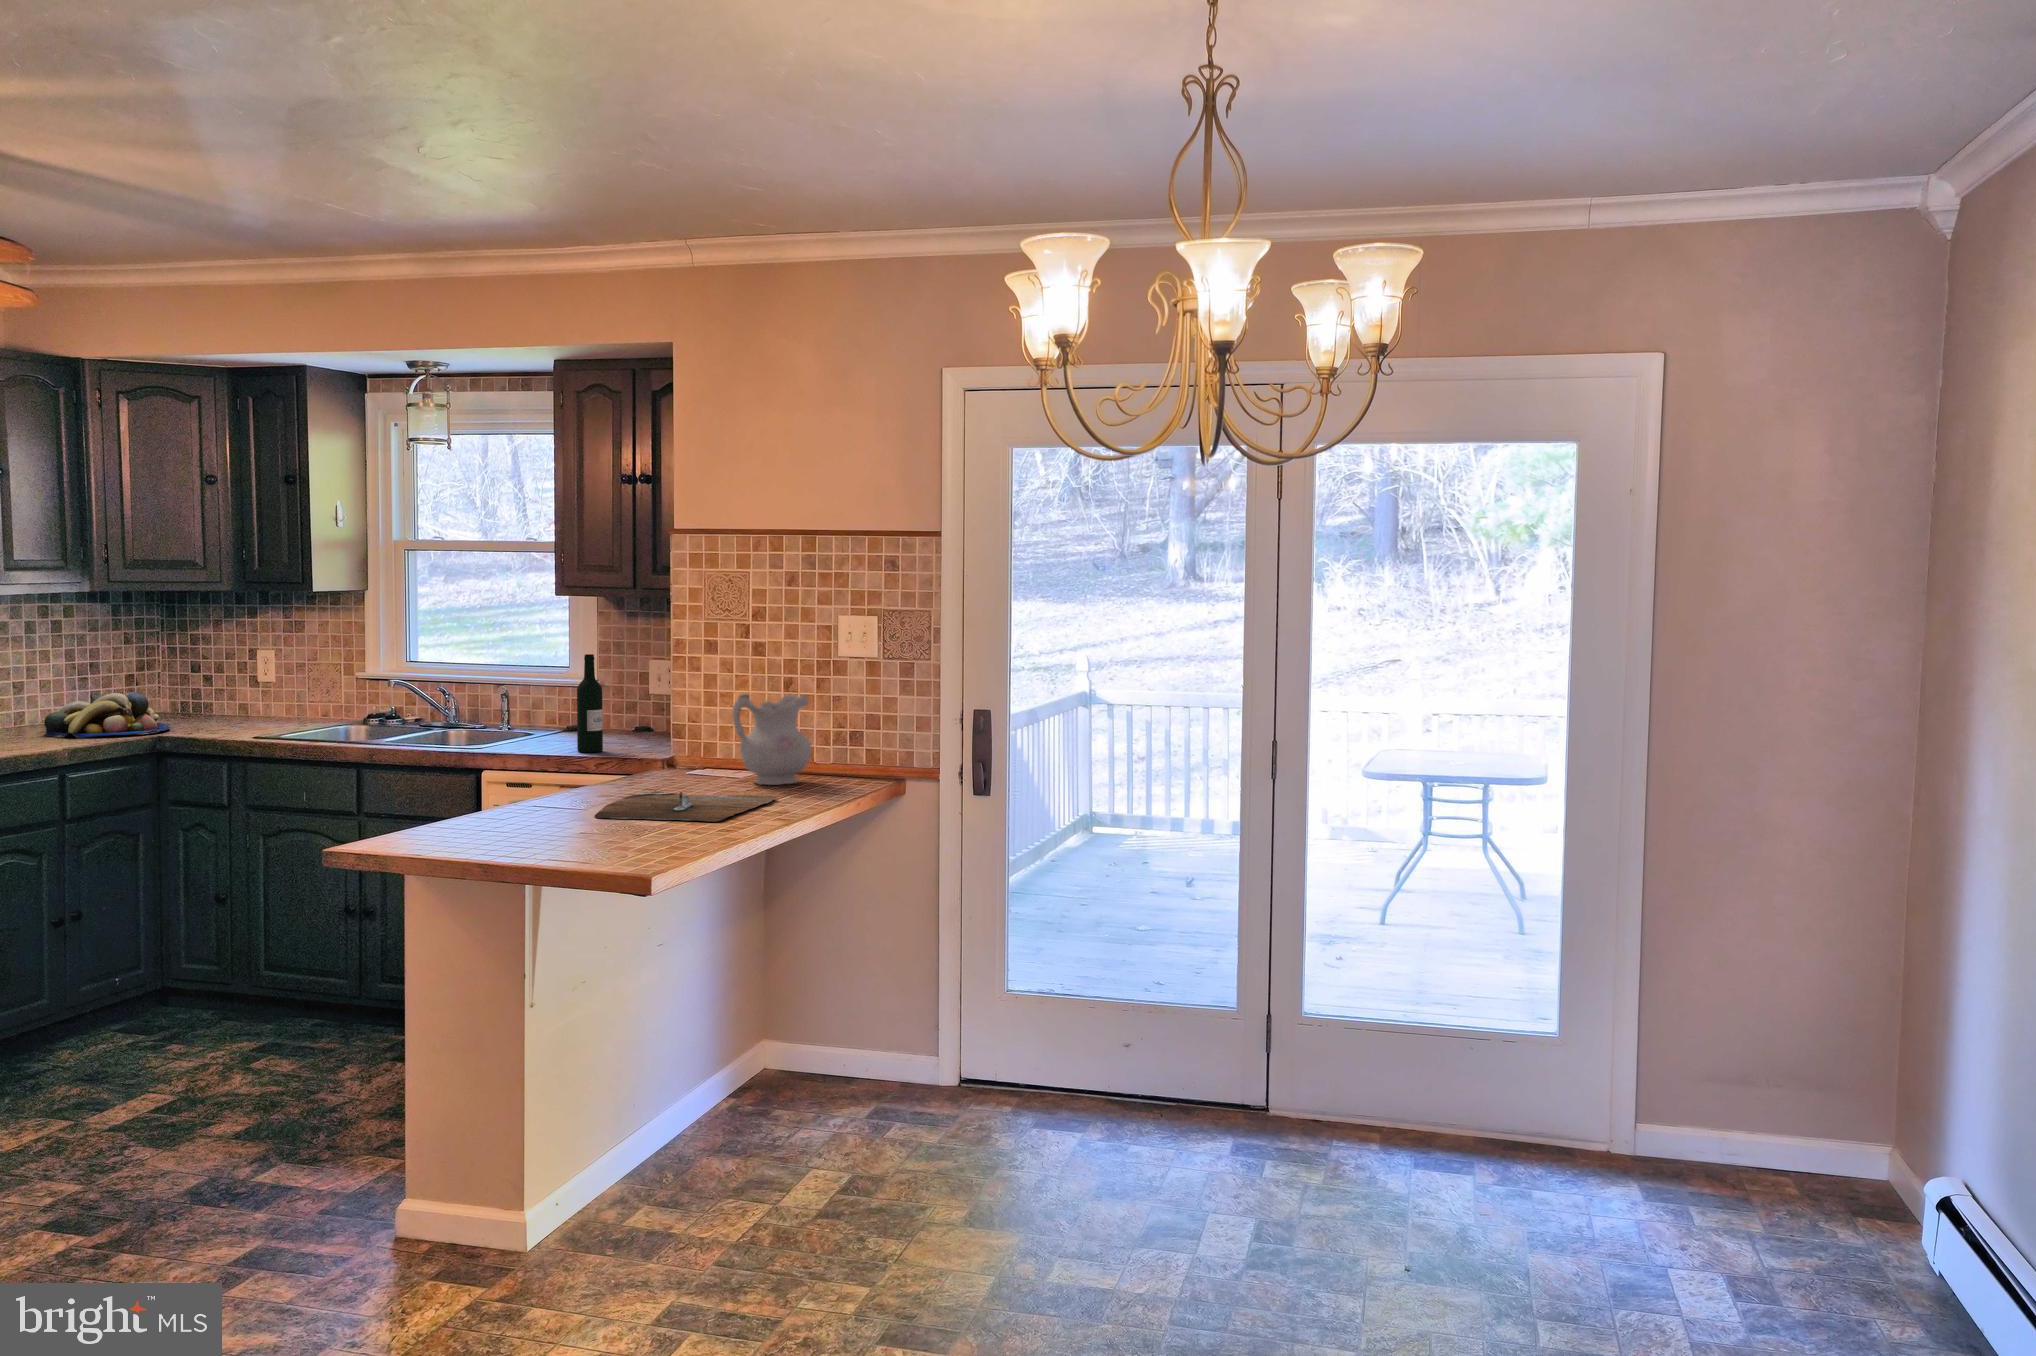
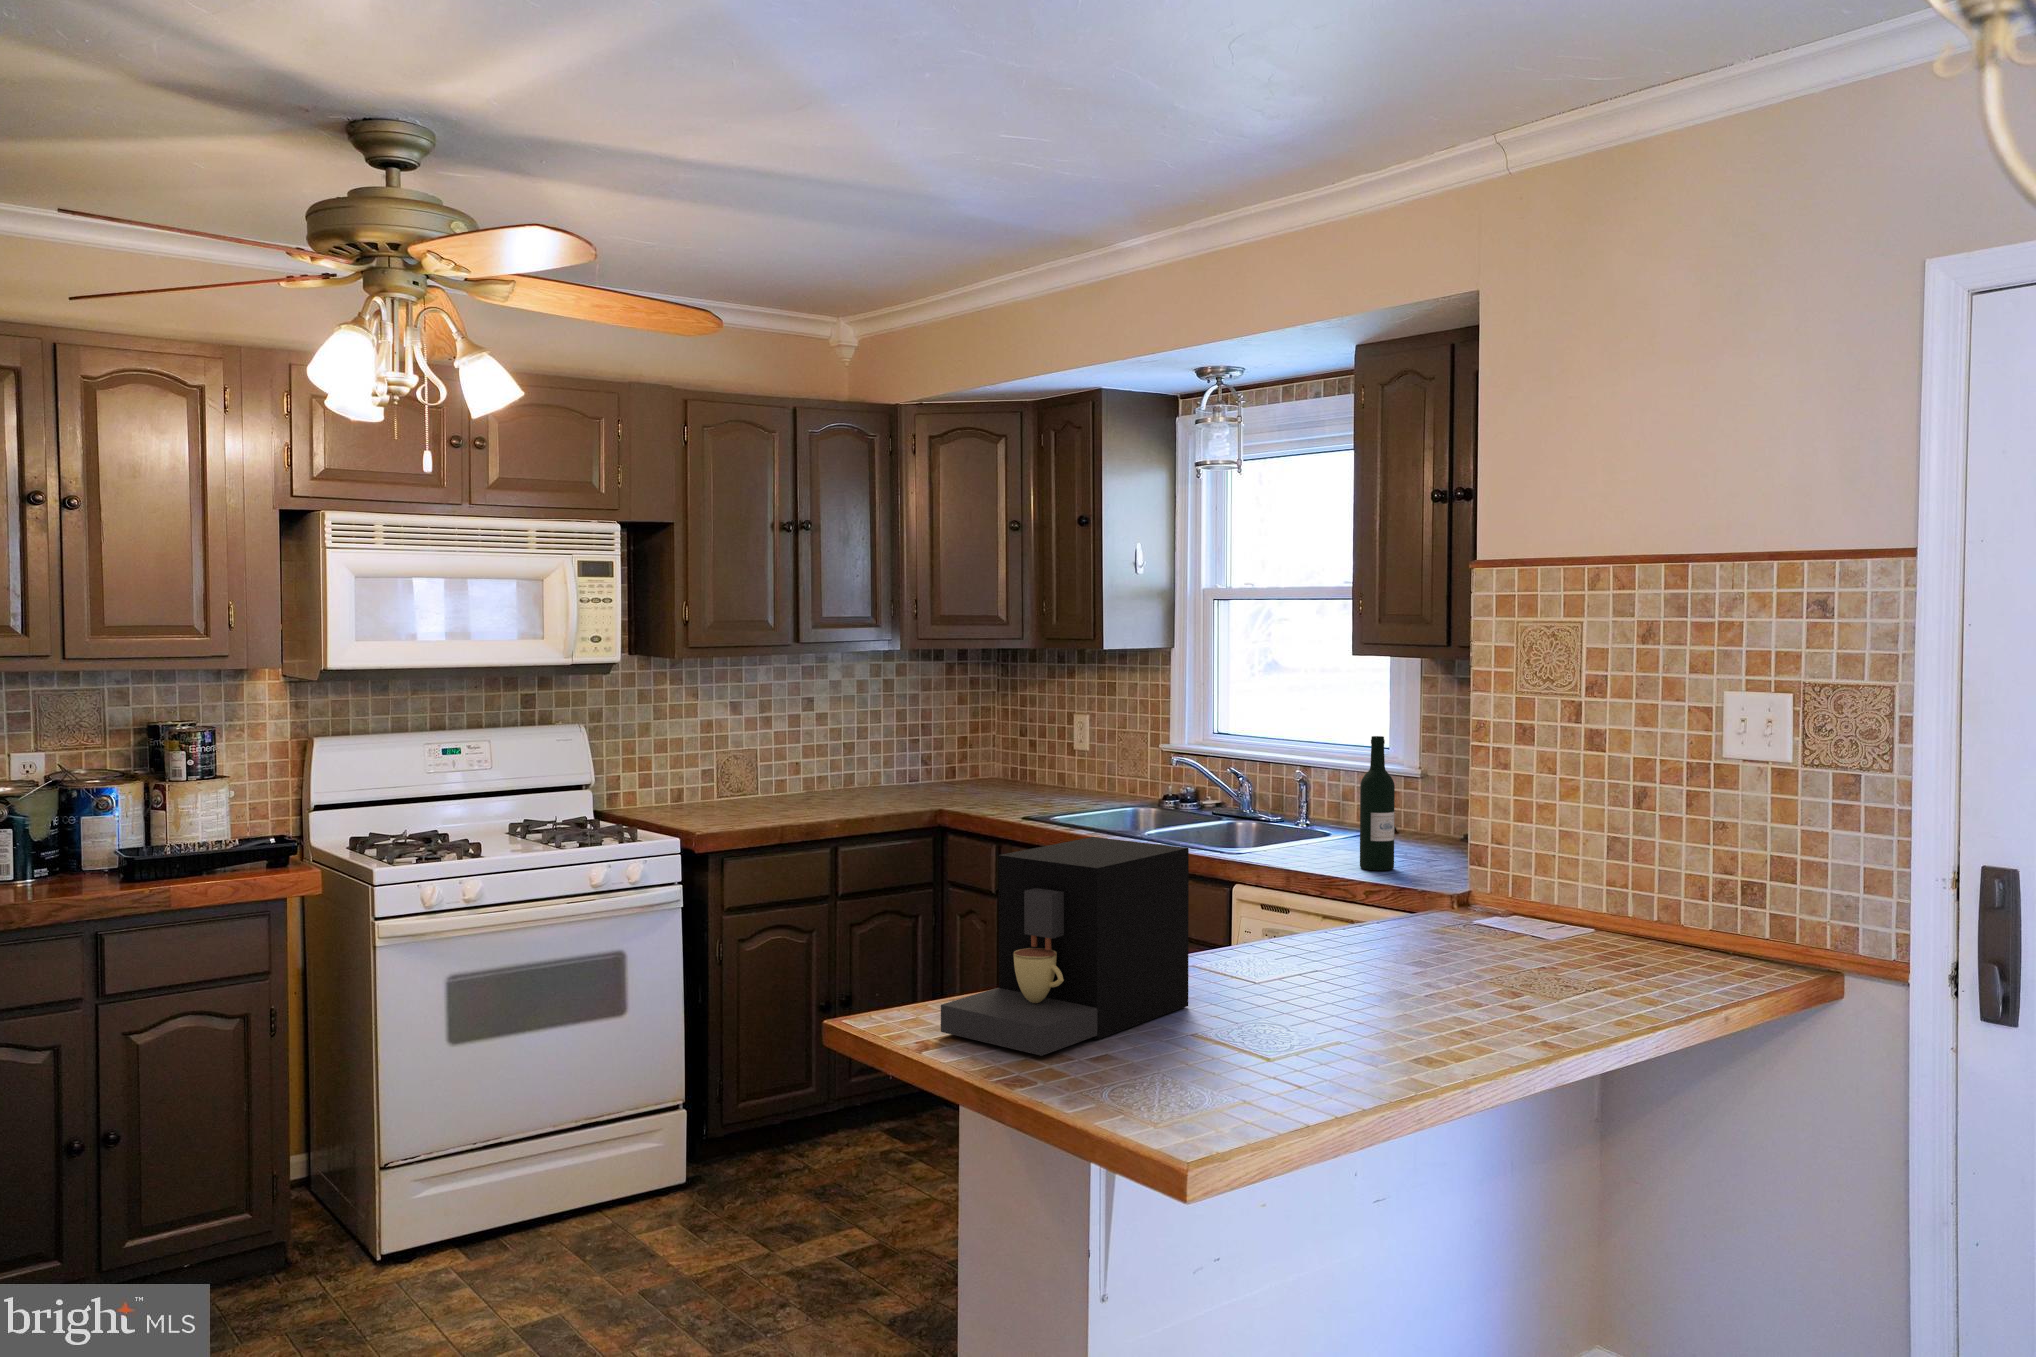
fruit bowl: present [44,692,170,738] -> none [852,757,970,804]
ceramic pitcher: present [732,694,811,785] -> none [1527,812,1663,963]
coffee maker: none [415,720,558,852] -> present [941,837,1189,1056]
cutting board: present [595,791,778,821] -> none [1258,954,1577,1034]

